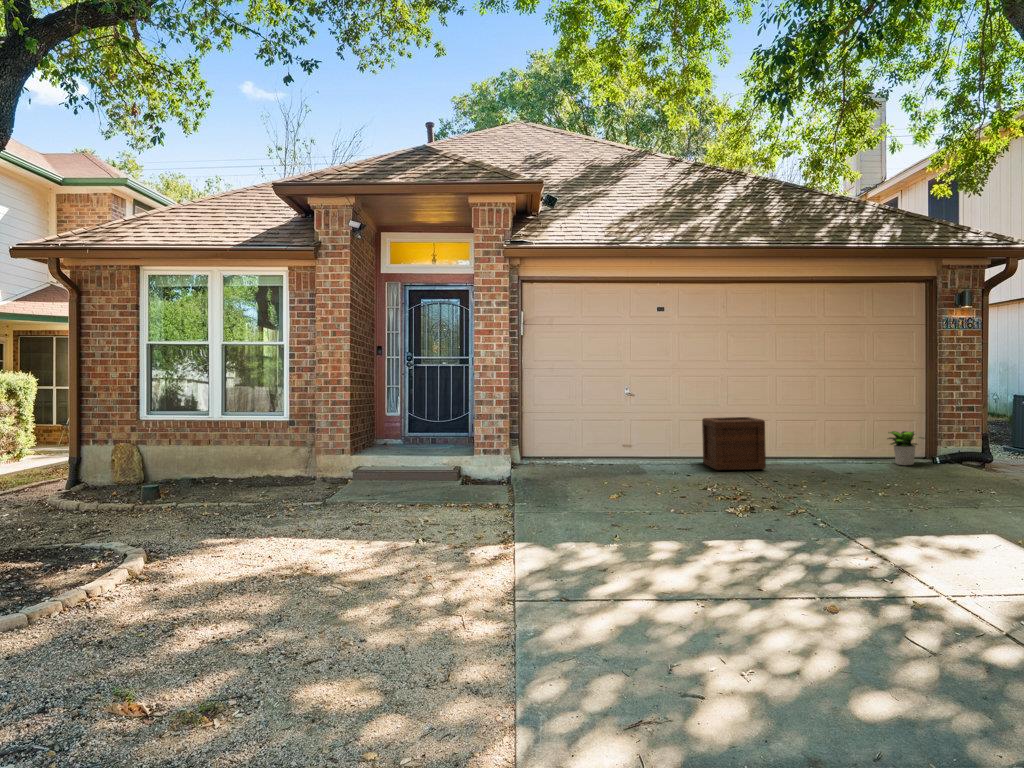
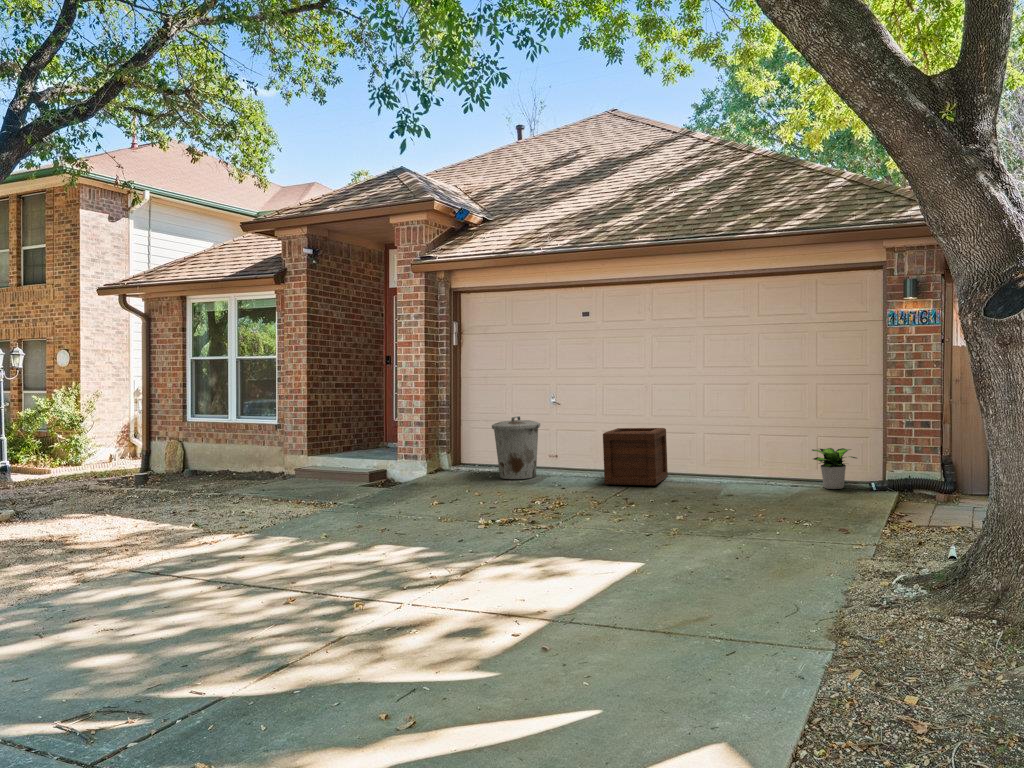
trash can: none [584,408,633,470] -> present [492,416,540,479]

